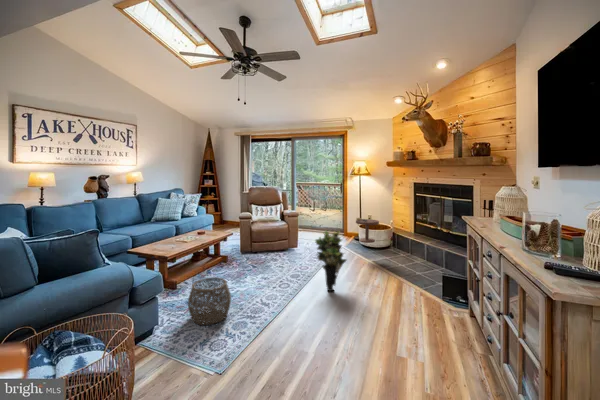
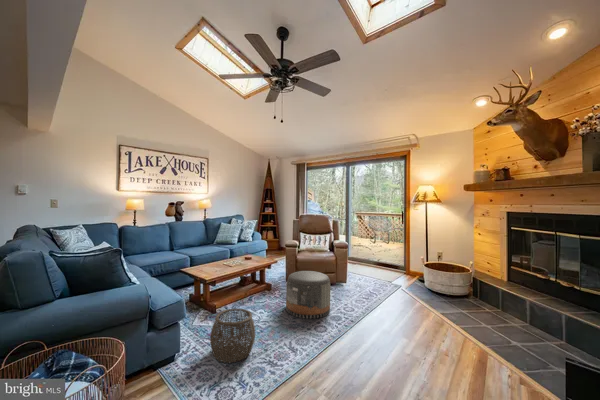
side table: present [356,218,379,243] -> none [411,256,440,306]
potted plant: present [315,231,346,291] -> none [357,268,394,343]
pouf: none [247,239,289,281] -> present [286,271,331,319]

